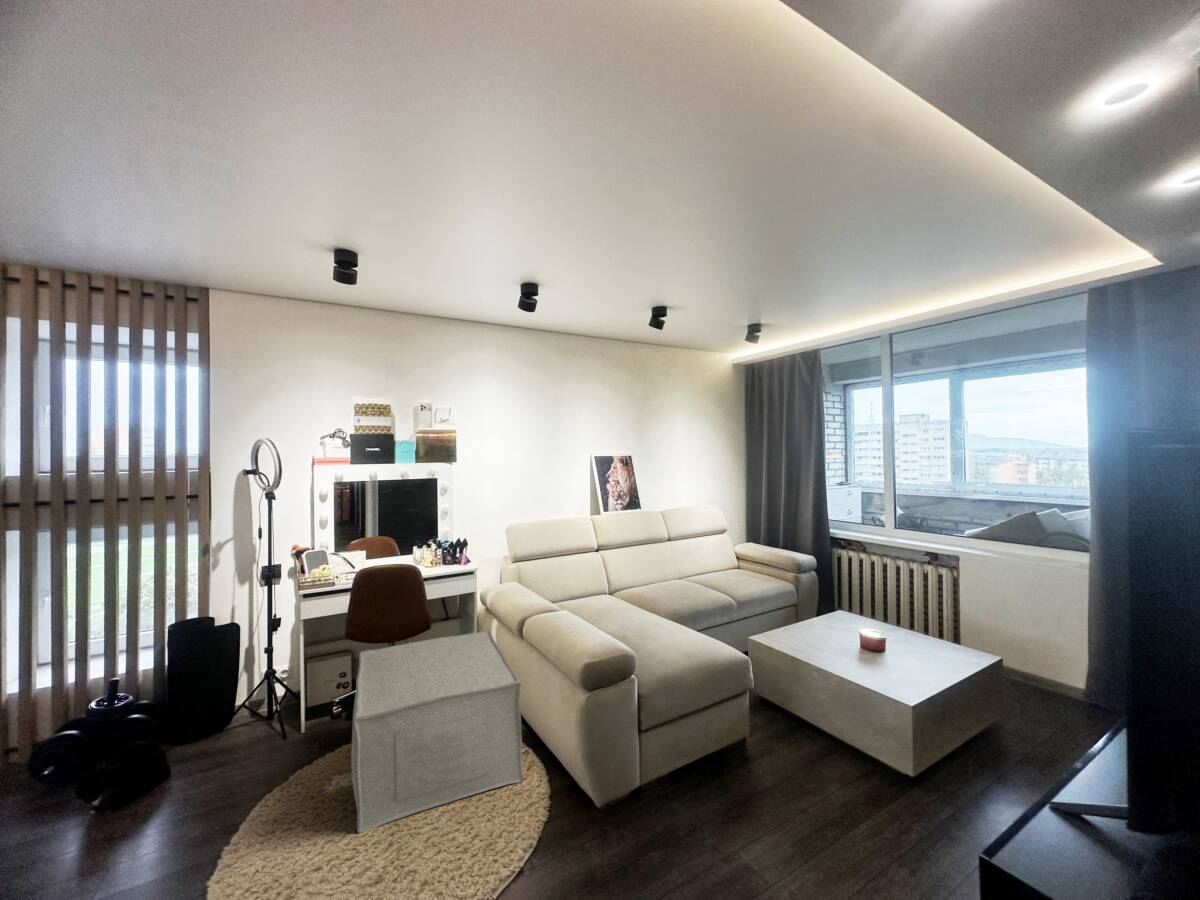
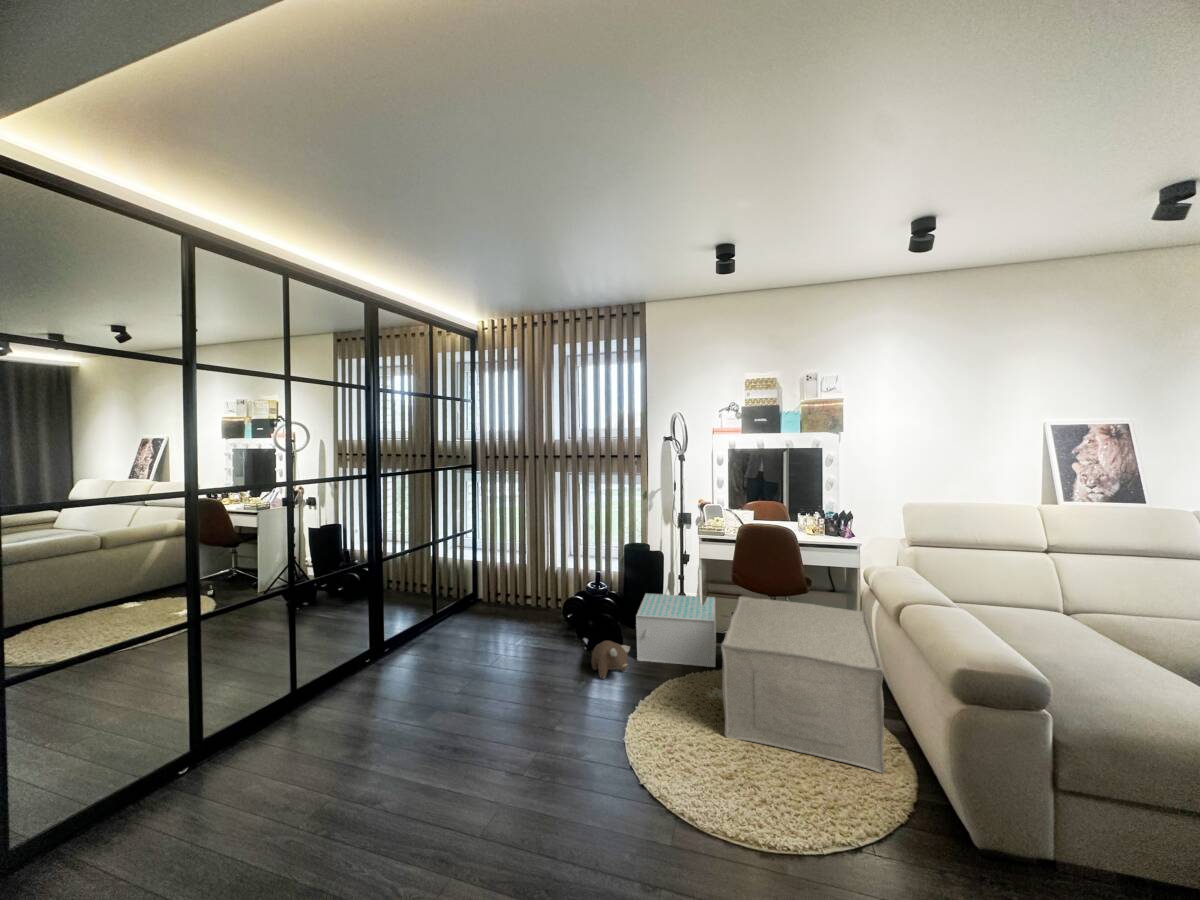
storage box: none [201,662,328,791] -> present [636,594,716,667]
plush toy: none [108,776,194,852] -> present [591,640,630,679]

